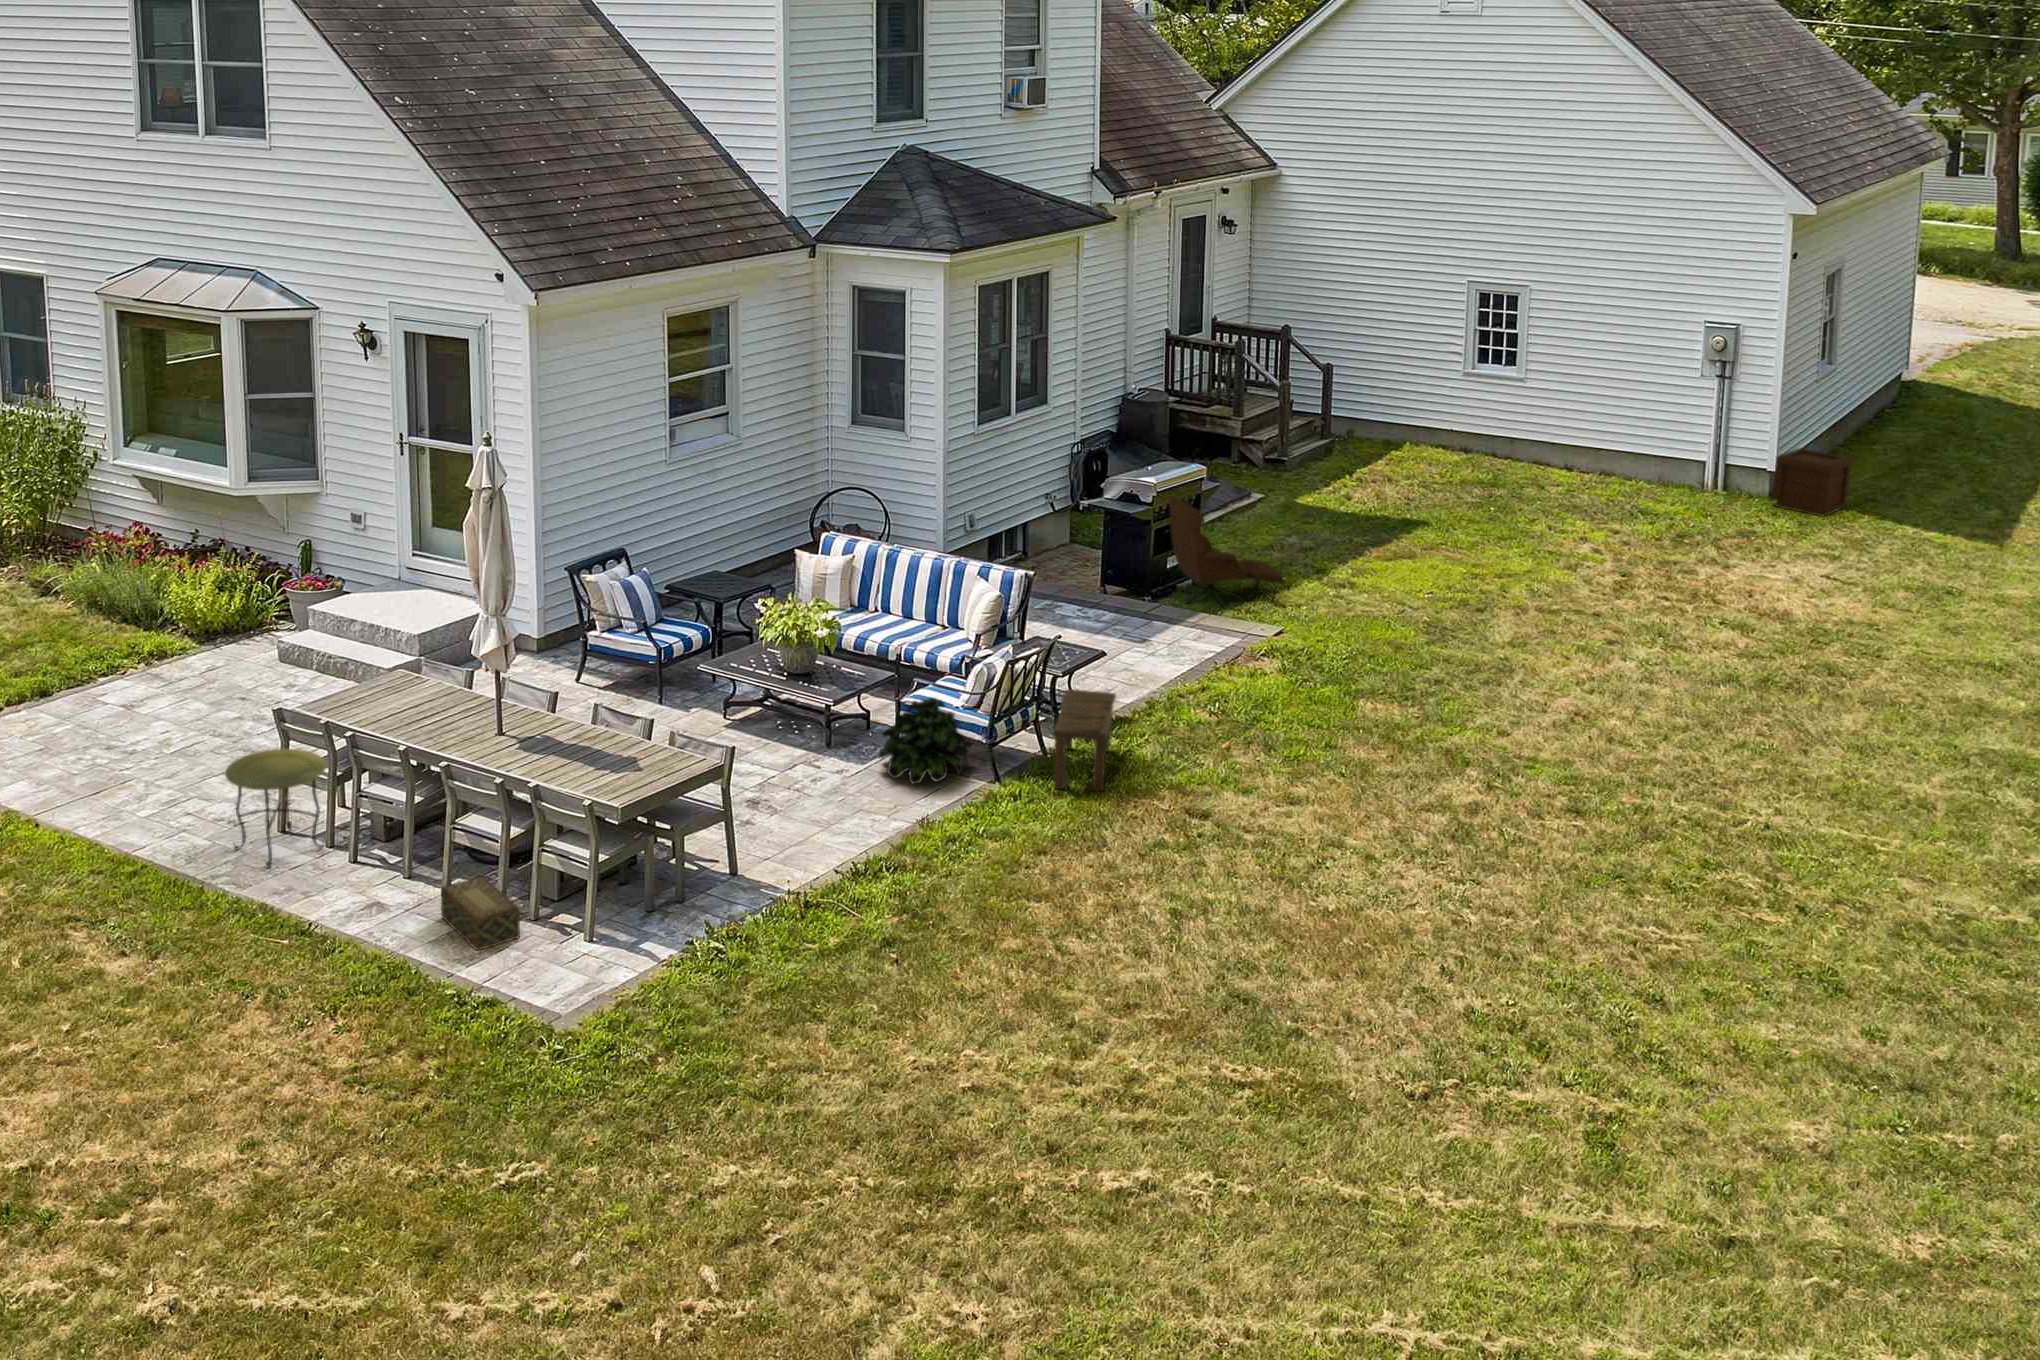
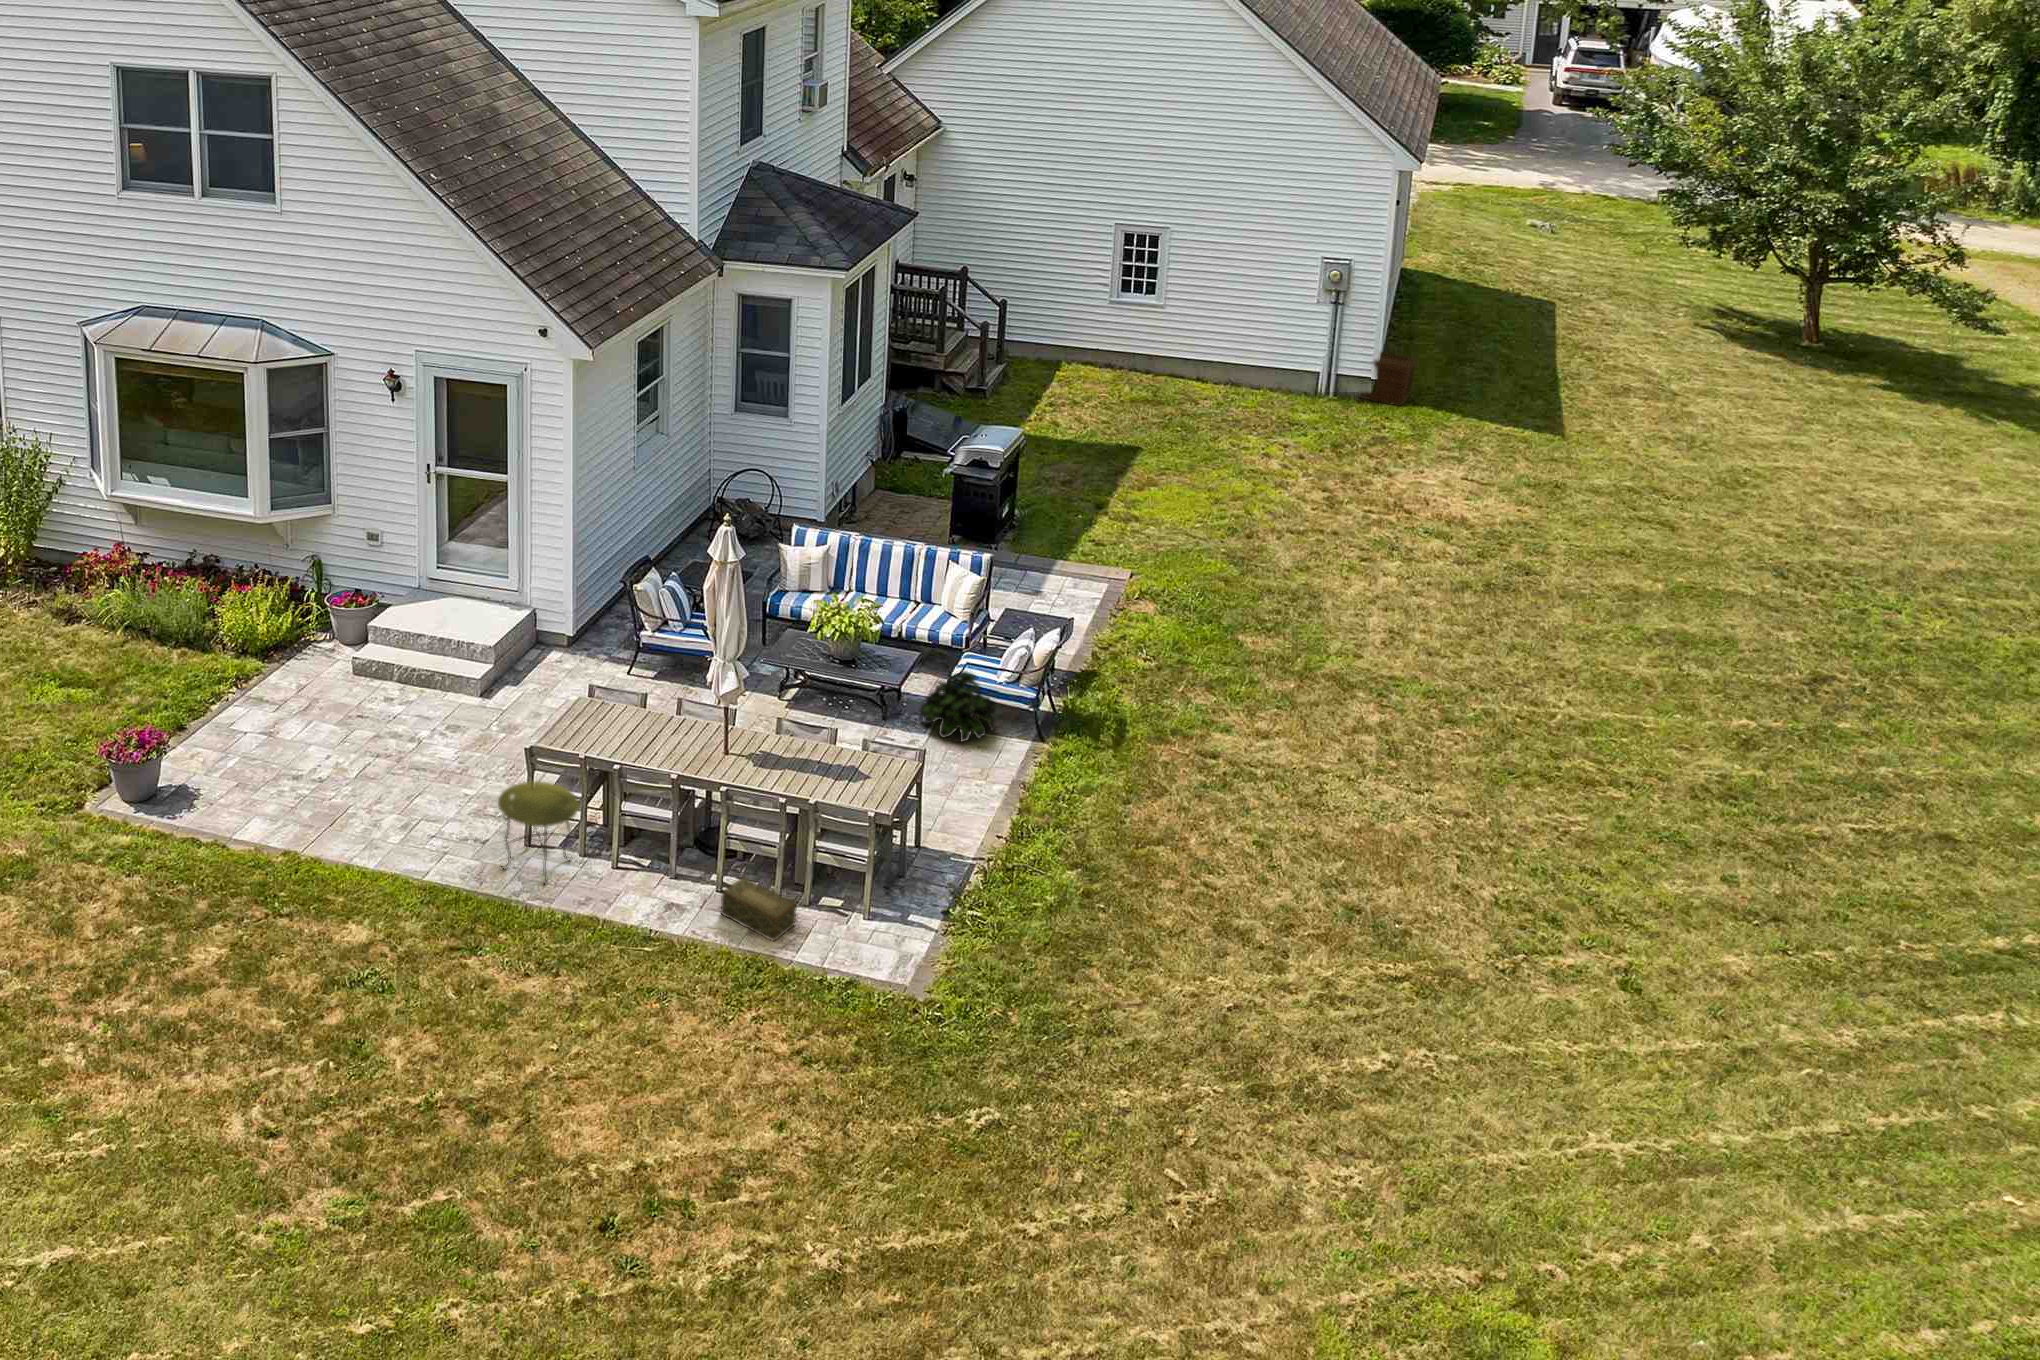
lounge chair: present [1170,497,1284,609] -> none [997,453,1086,541]
bench: present [1054,689,1116,791] -> none [1038,648,1105,734]

